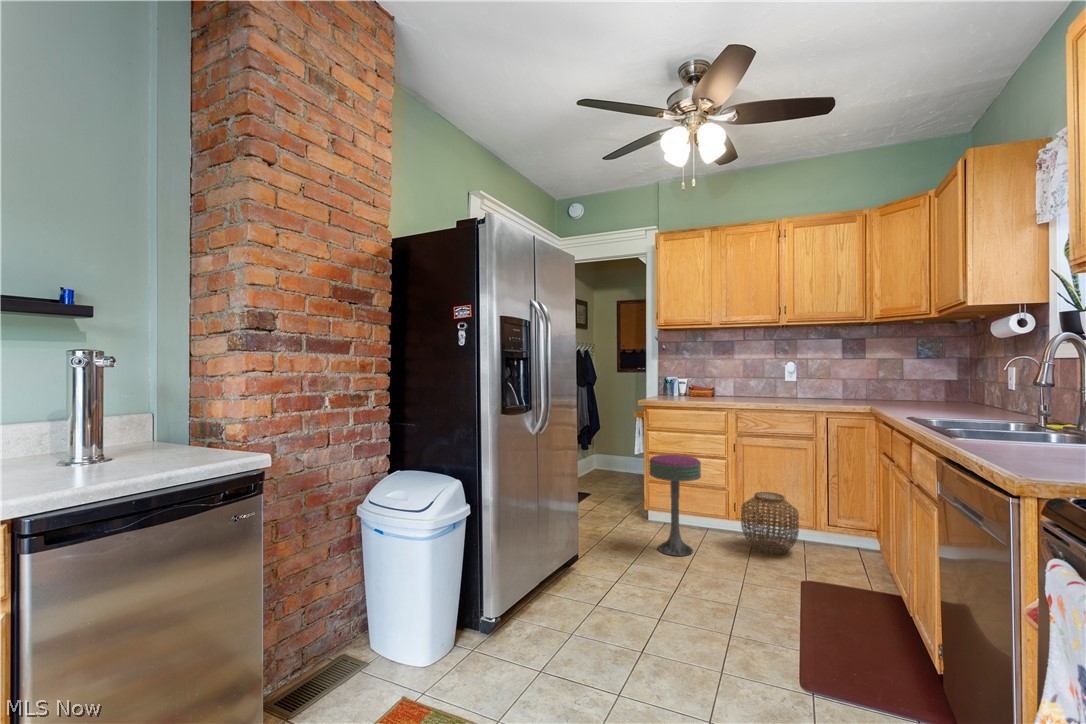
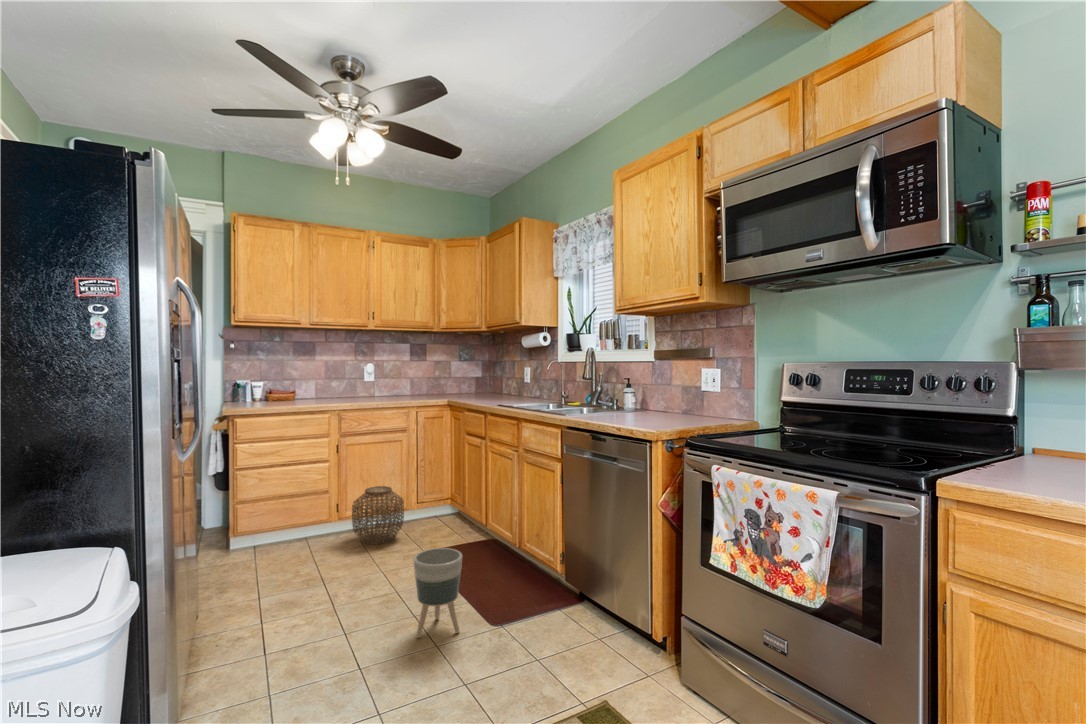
bar stool: present [649,455,701,556] -> none [263,465,324,578]
planter: none [713,568,771,677] -> present [414,548,462,638]

